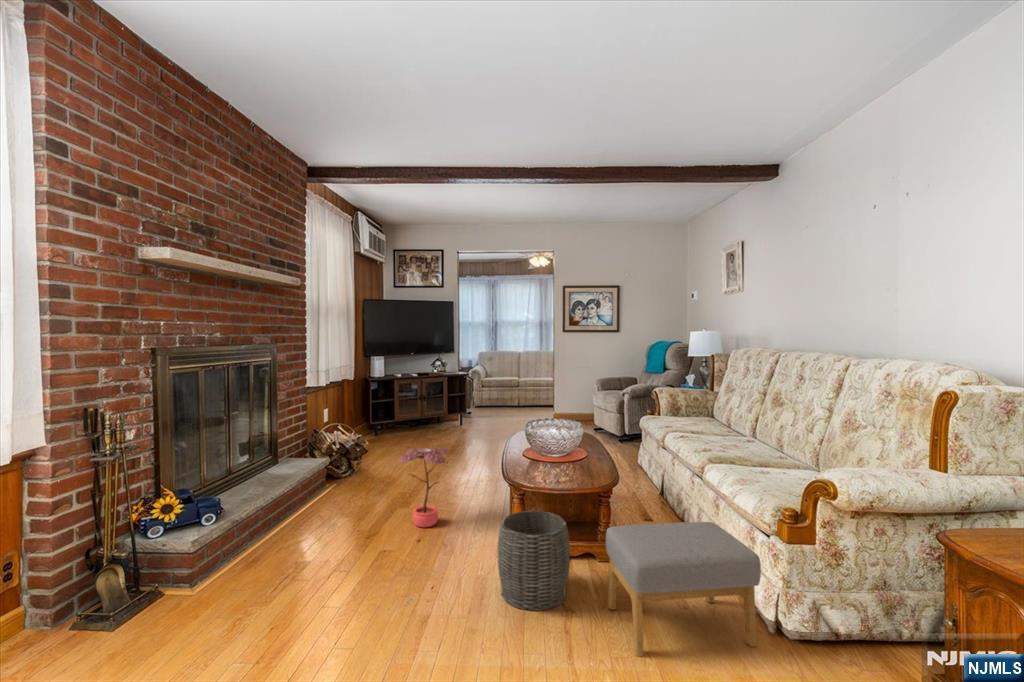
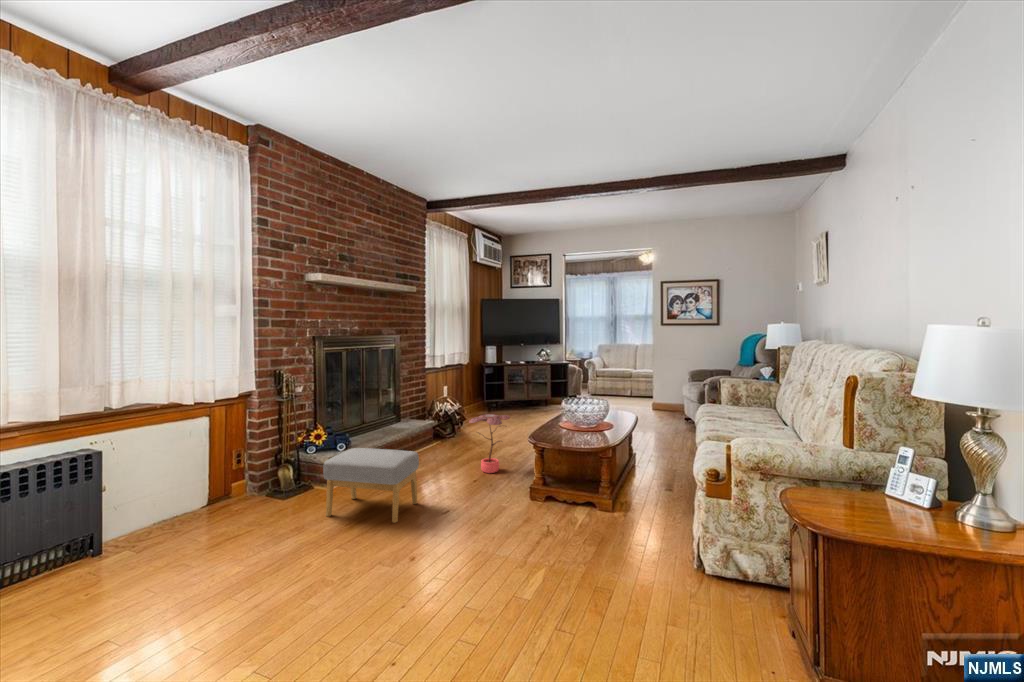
woven basket: present [498,511,570,611] -> none [510,460,563,529]
footstool: present [606,522,761,656] -> present [323,448,419,523]

